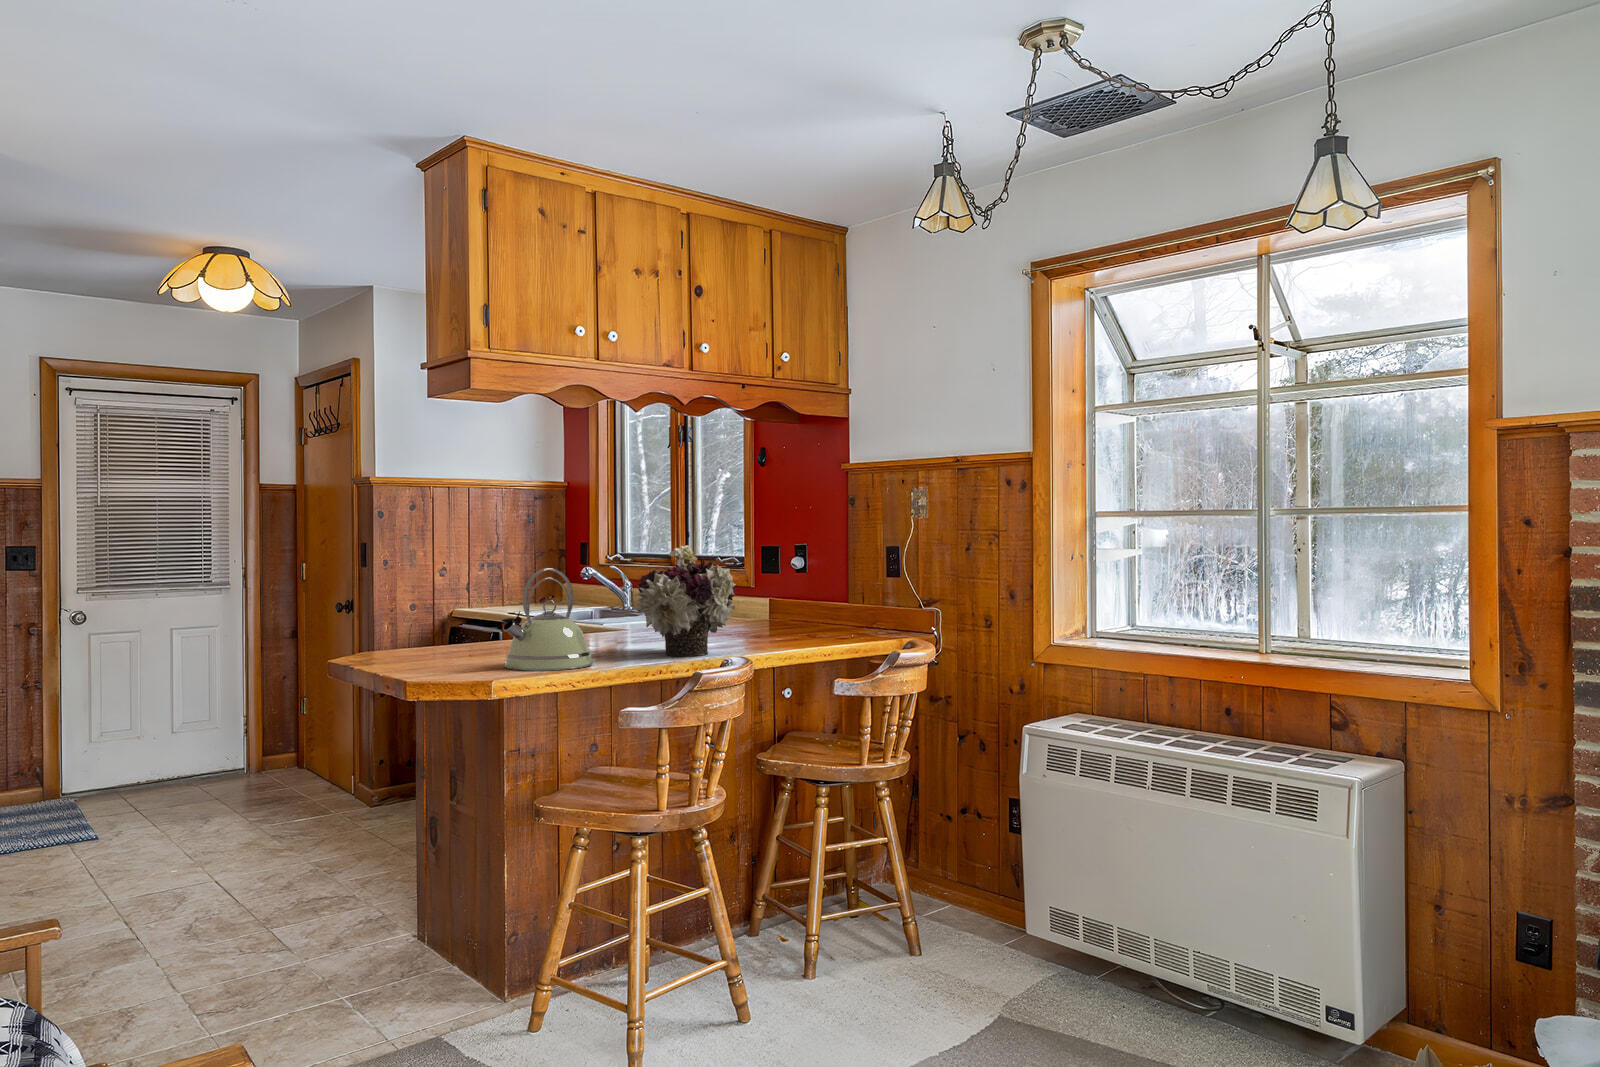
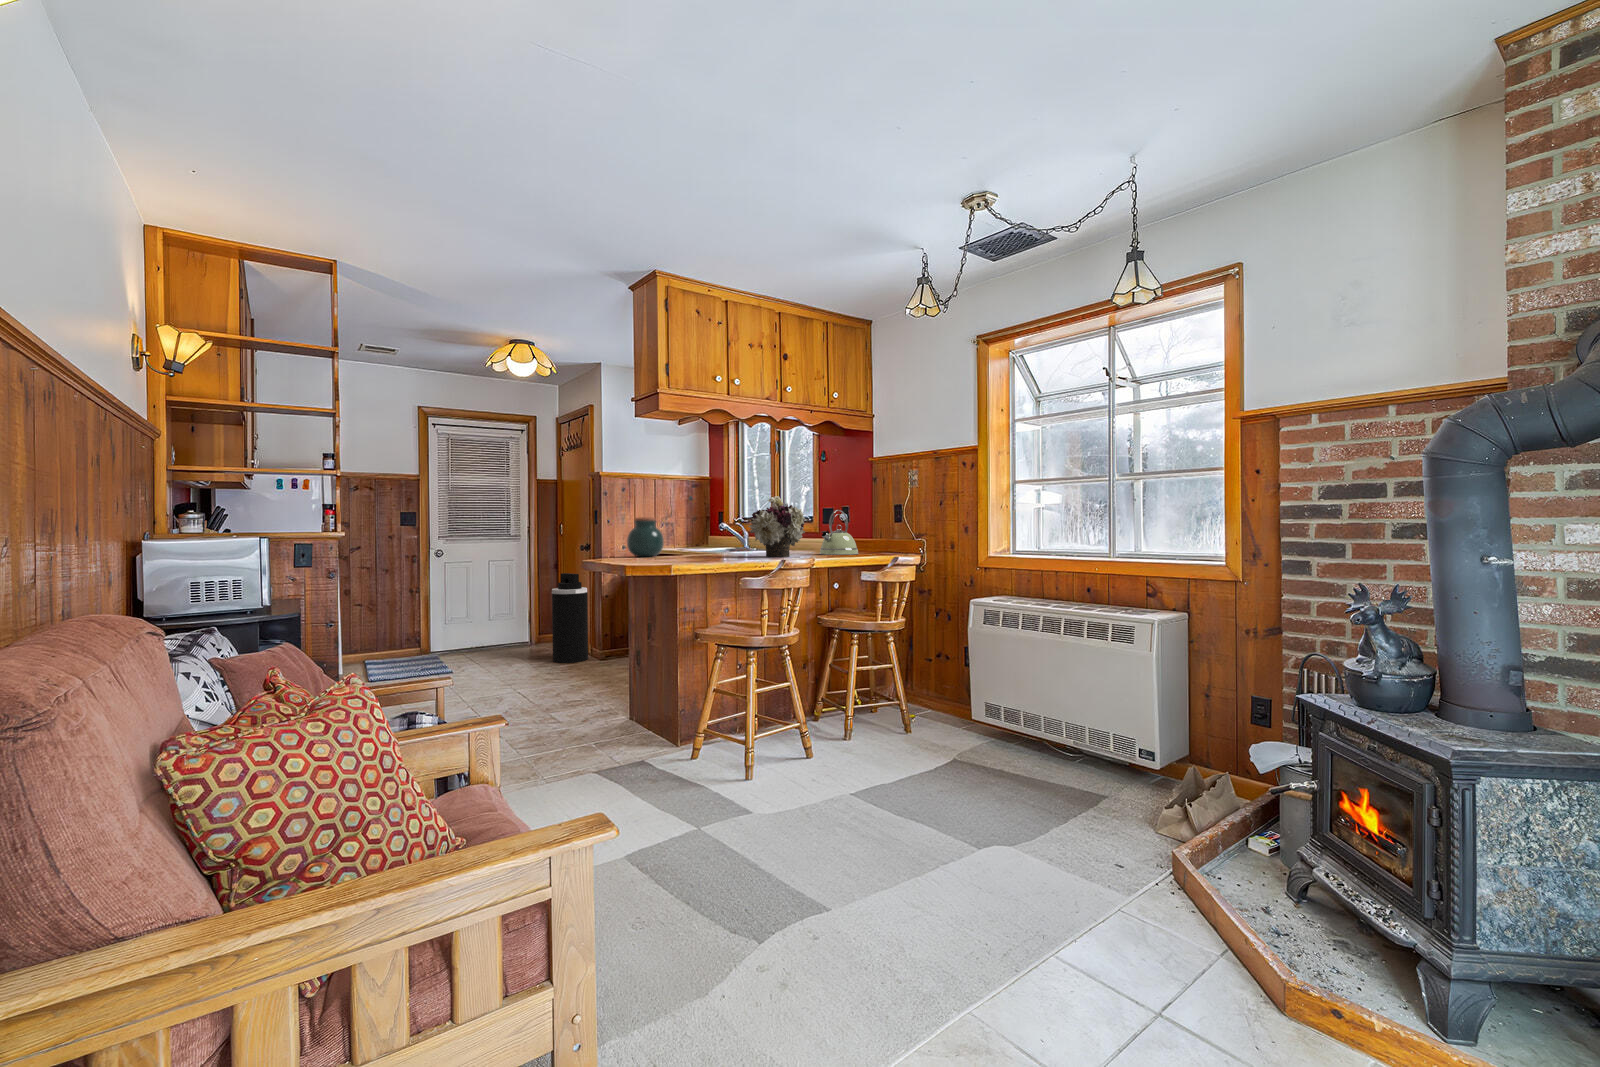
kettle: present [502,568,593,671] -> present [820,510,858,555]
jar: none [410,583,478,656] -> present [627,518,664,557]
trash can: none [284,652,350,812] -> present [552,573,588,663]

